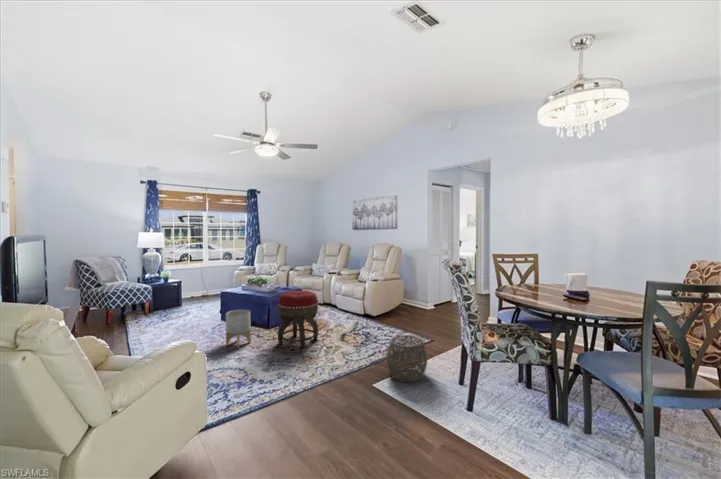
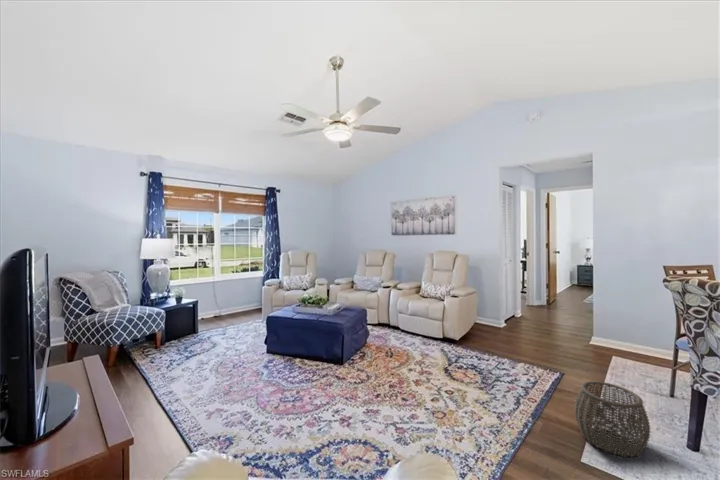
footstool: present [278,290,318,348] -> none [374,315,428,398]
planter: present [226,310,251,348] -> none [306,345,339,403]

